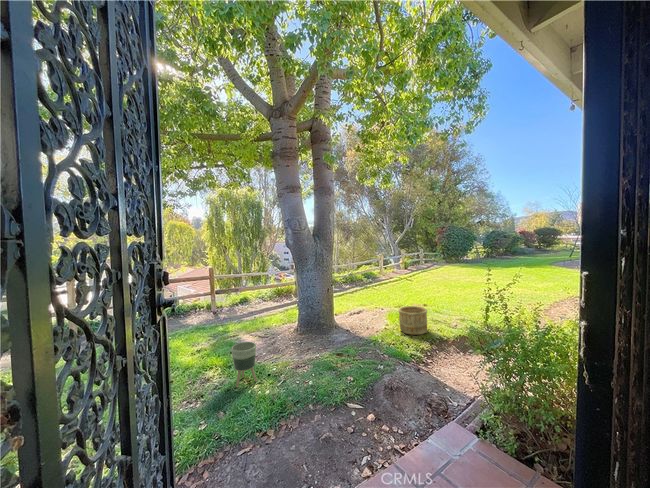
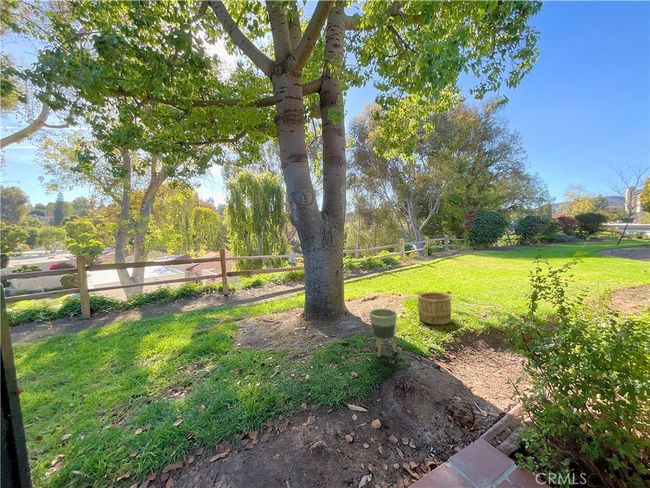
planter: present [231,342,257,387] -> present [370,309,397,357]

